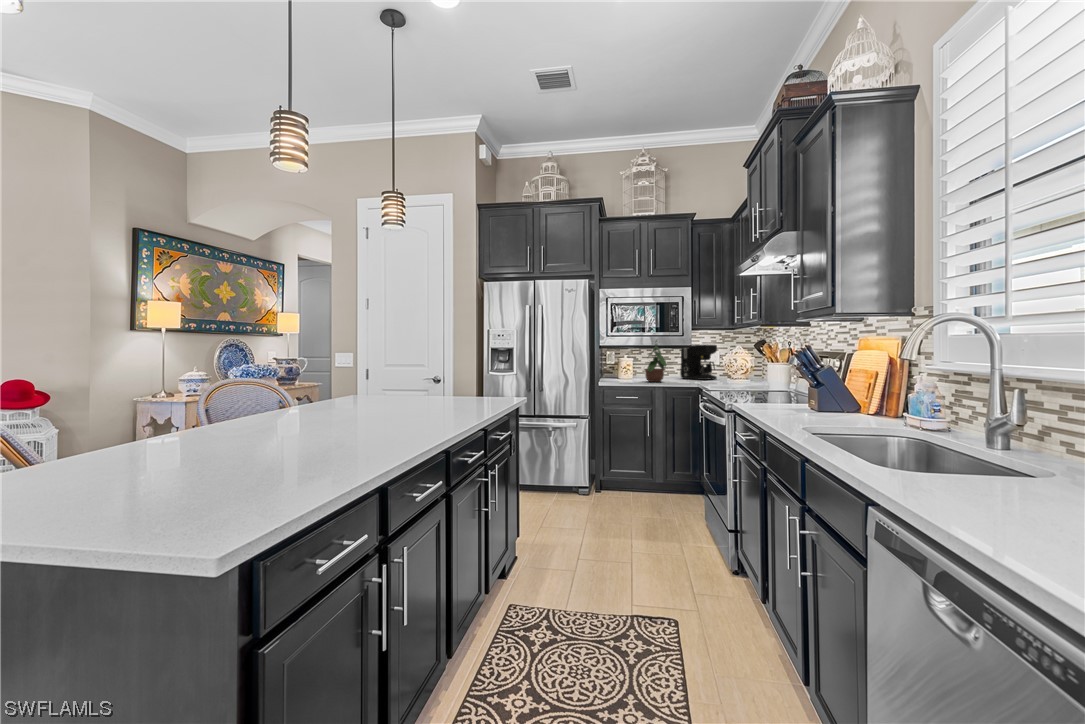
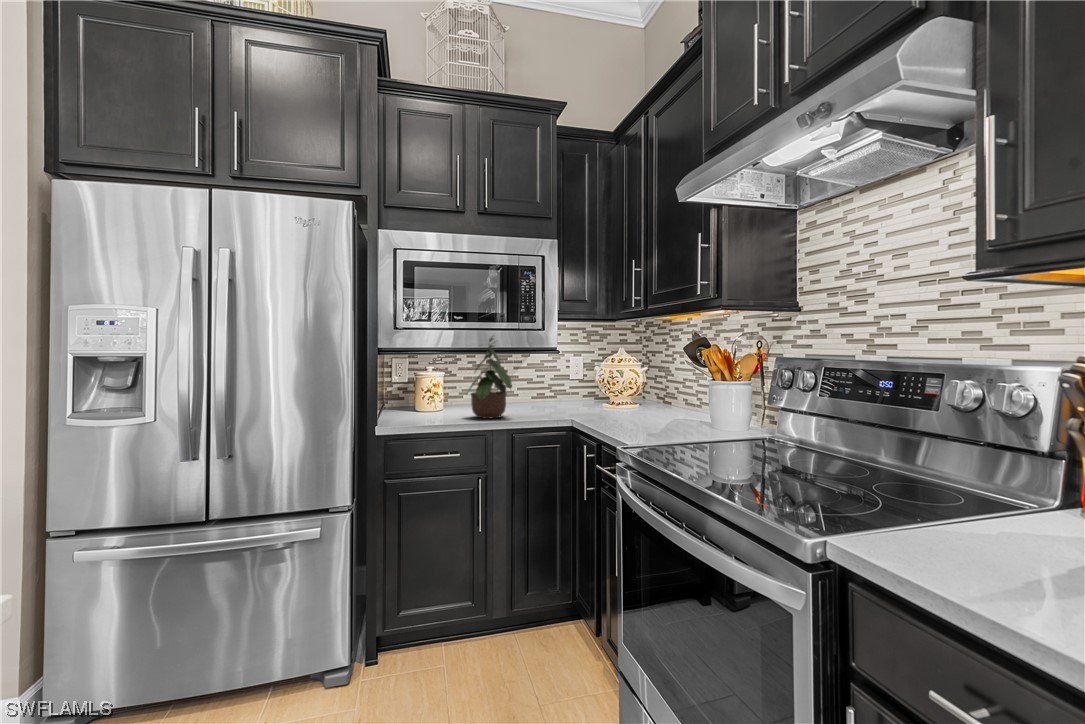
coffee maker: present [680,344,717,380] -> none [526,346,585,407]

